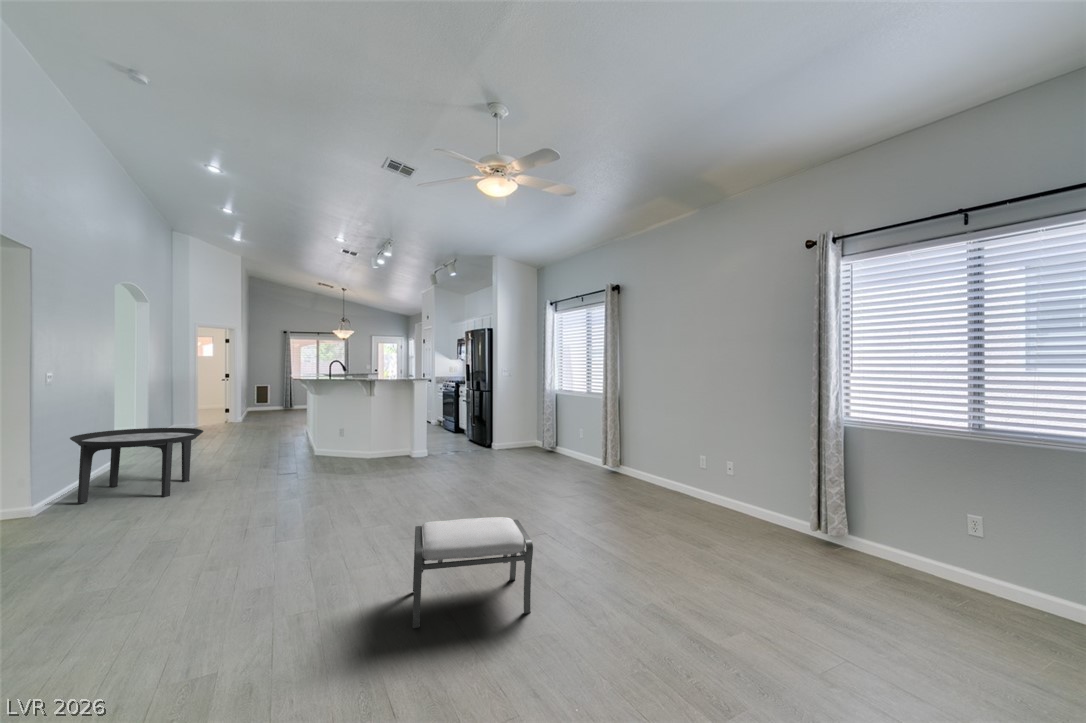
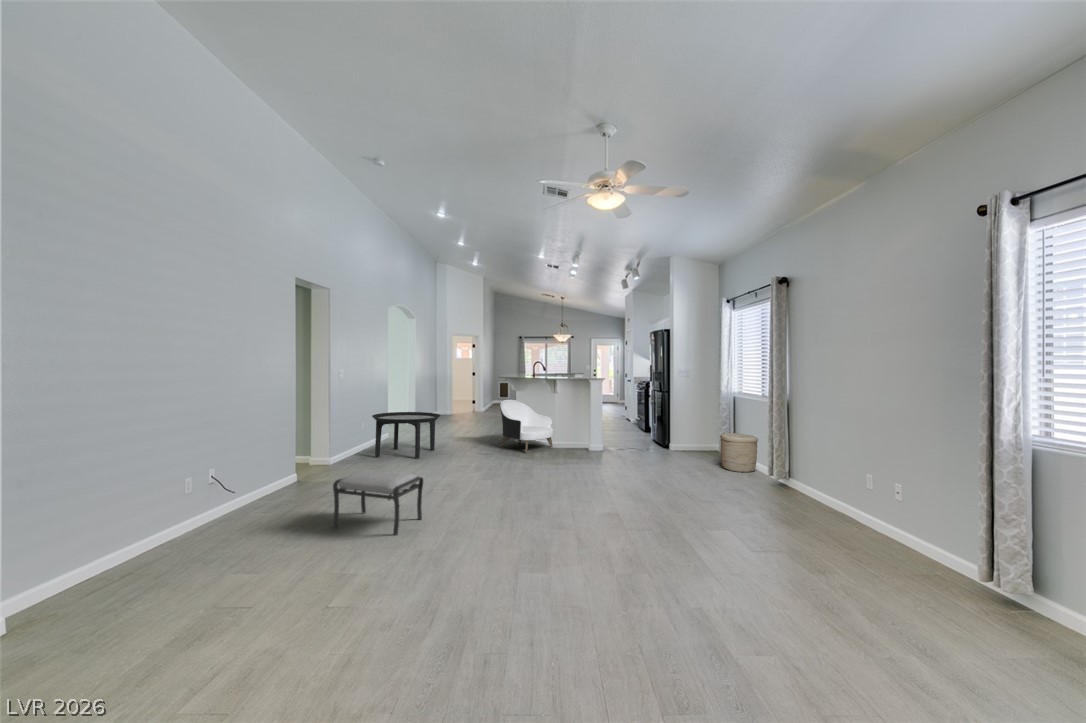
armchair: none [291,405,366,470] -> present [499,400,554,453]
woven basket: none [552,429,585,465] -> present [720,433,758,472]
ottoman: present [412,517,533,628] -> present [333,469,423,535]

